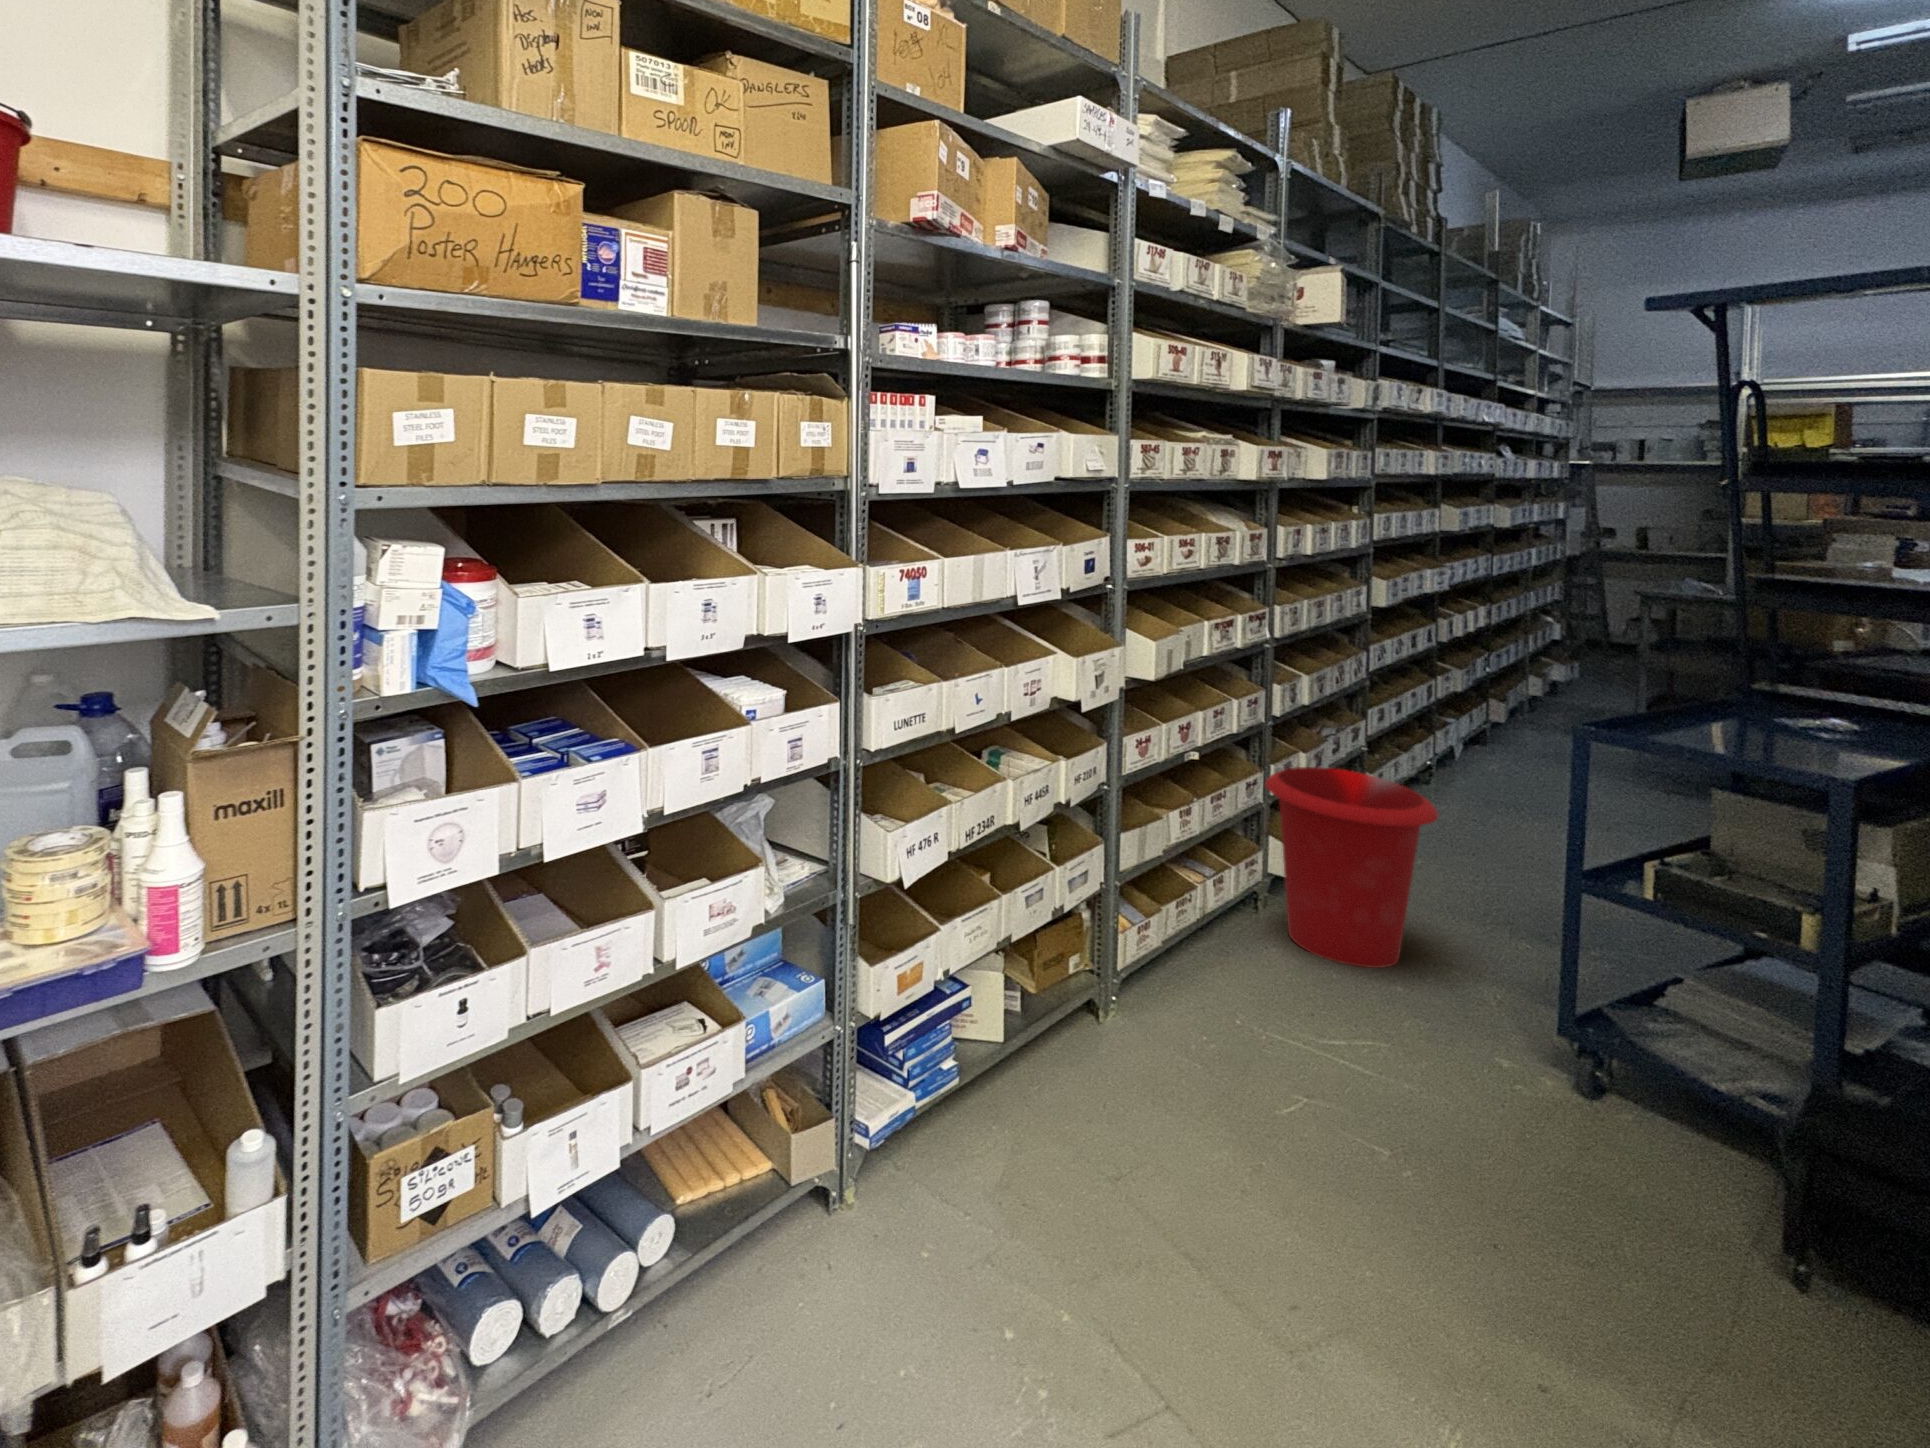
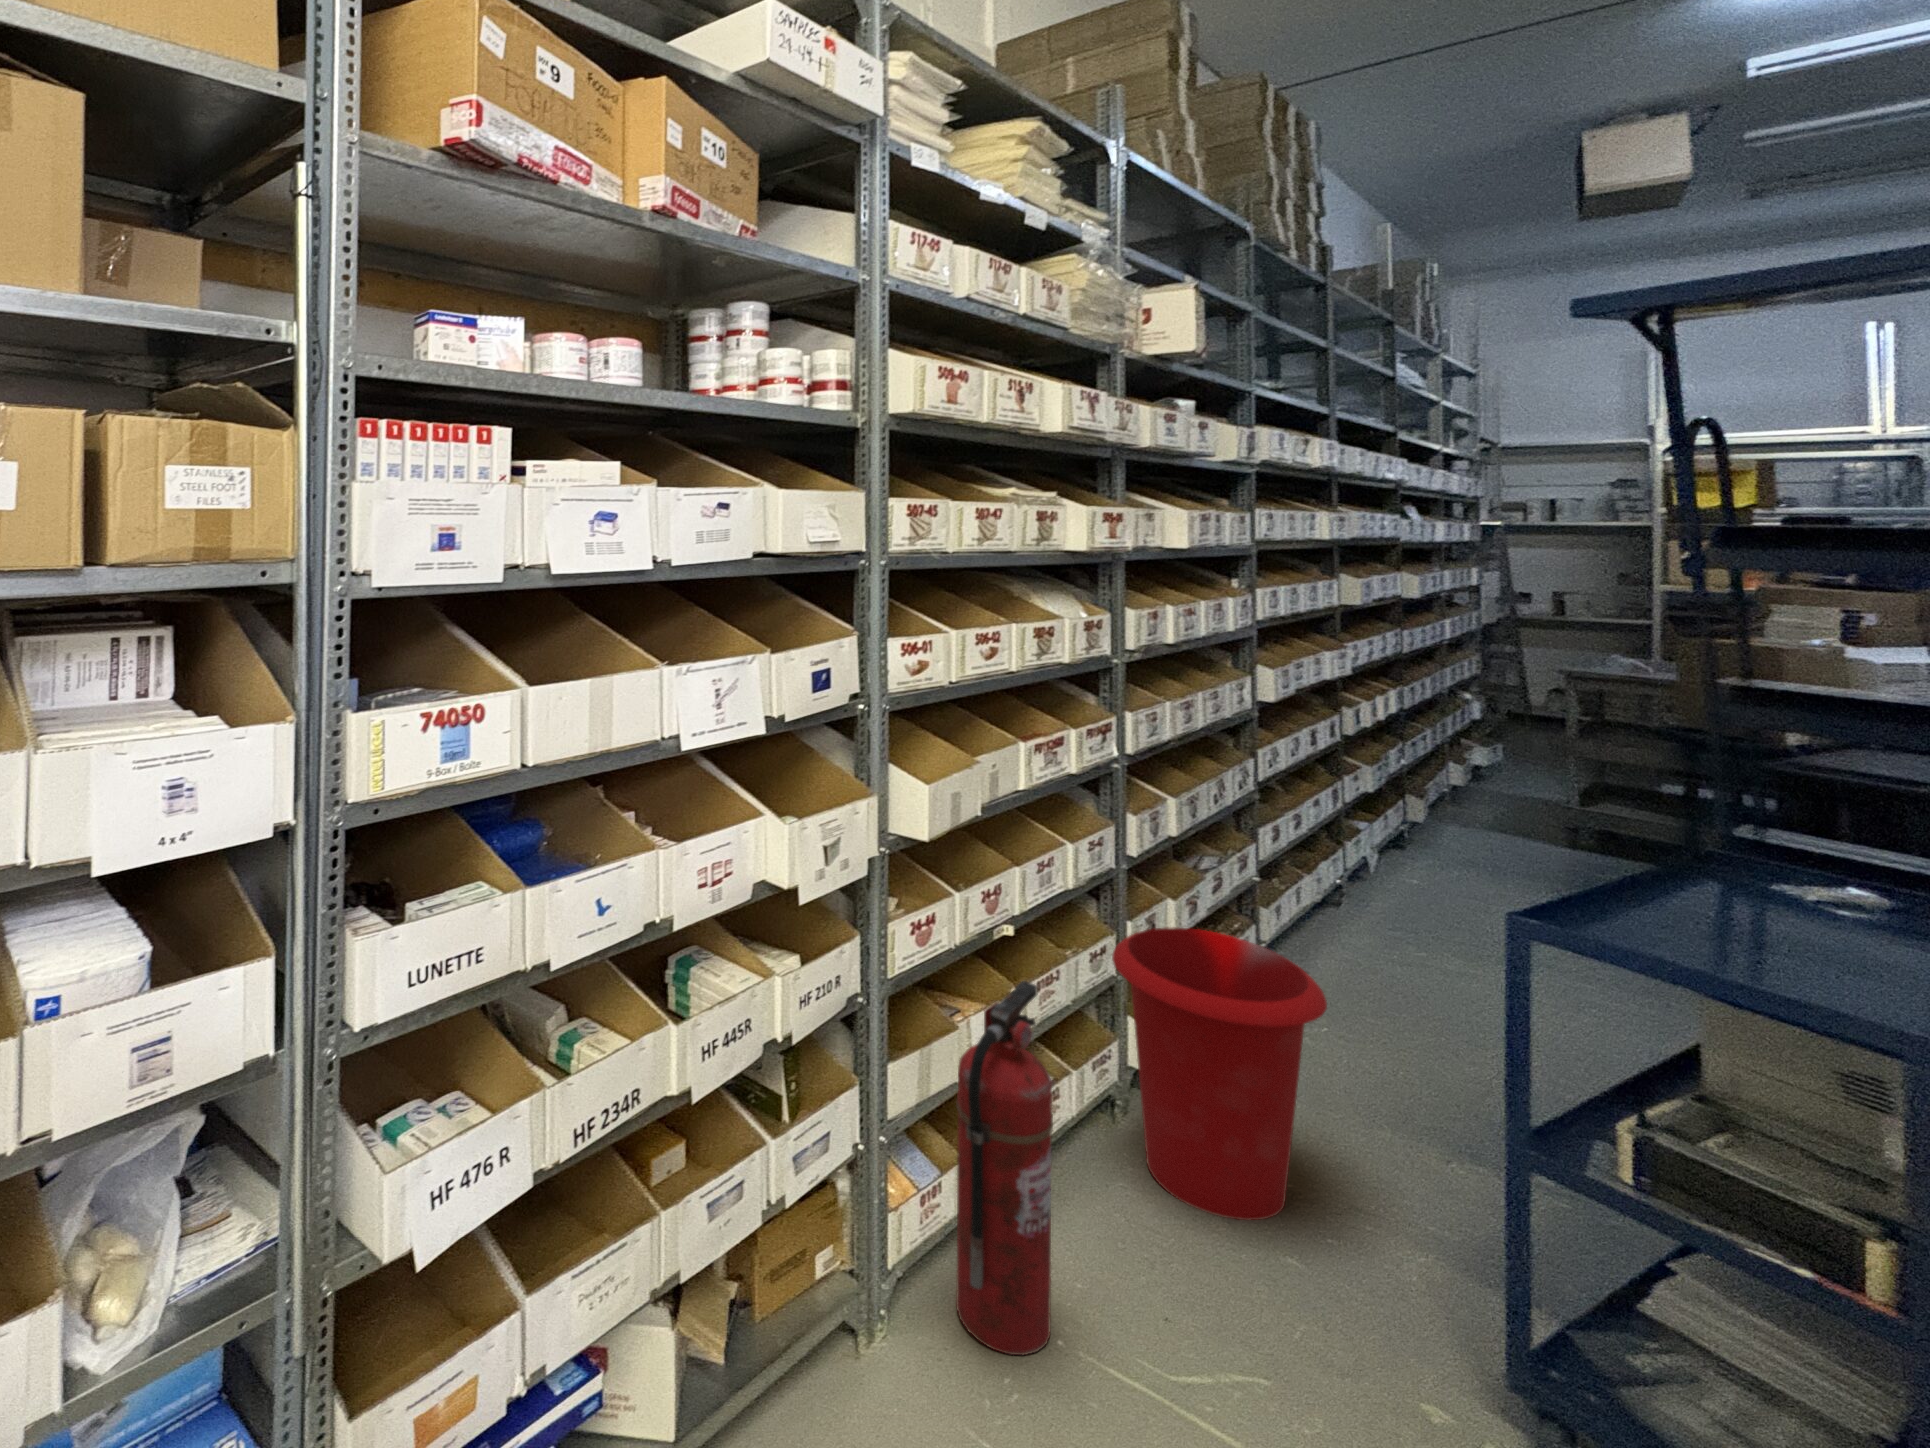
fire extinguisher: none [1164,784,1241,1028] -> present [956,981,1053,1355]

